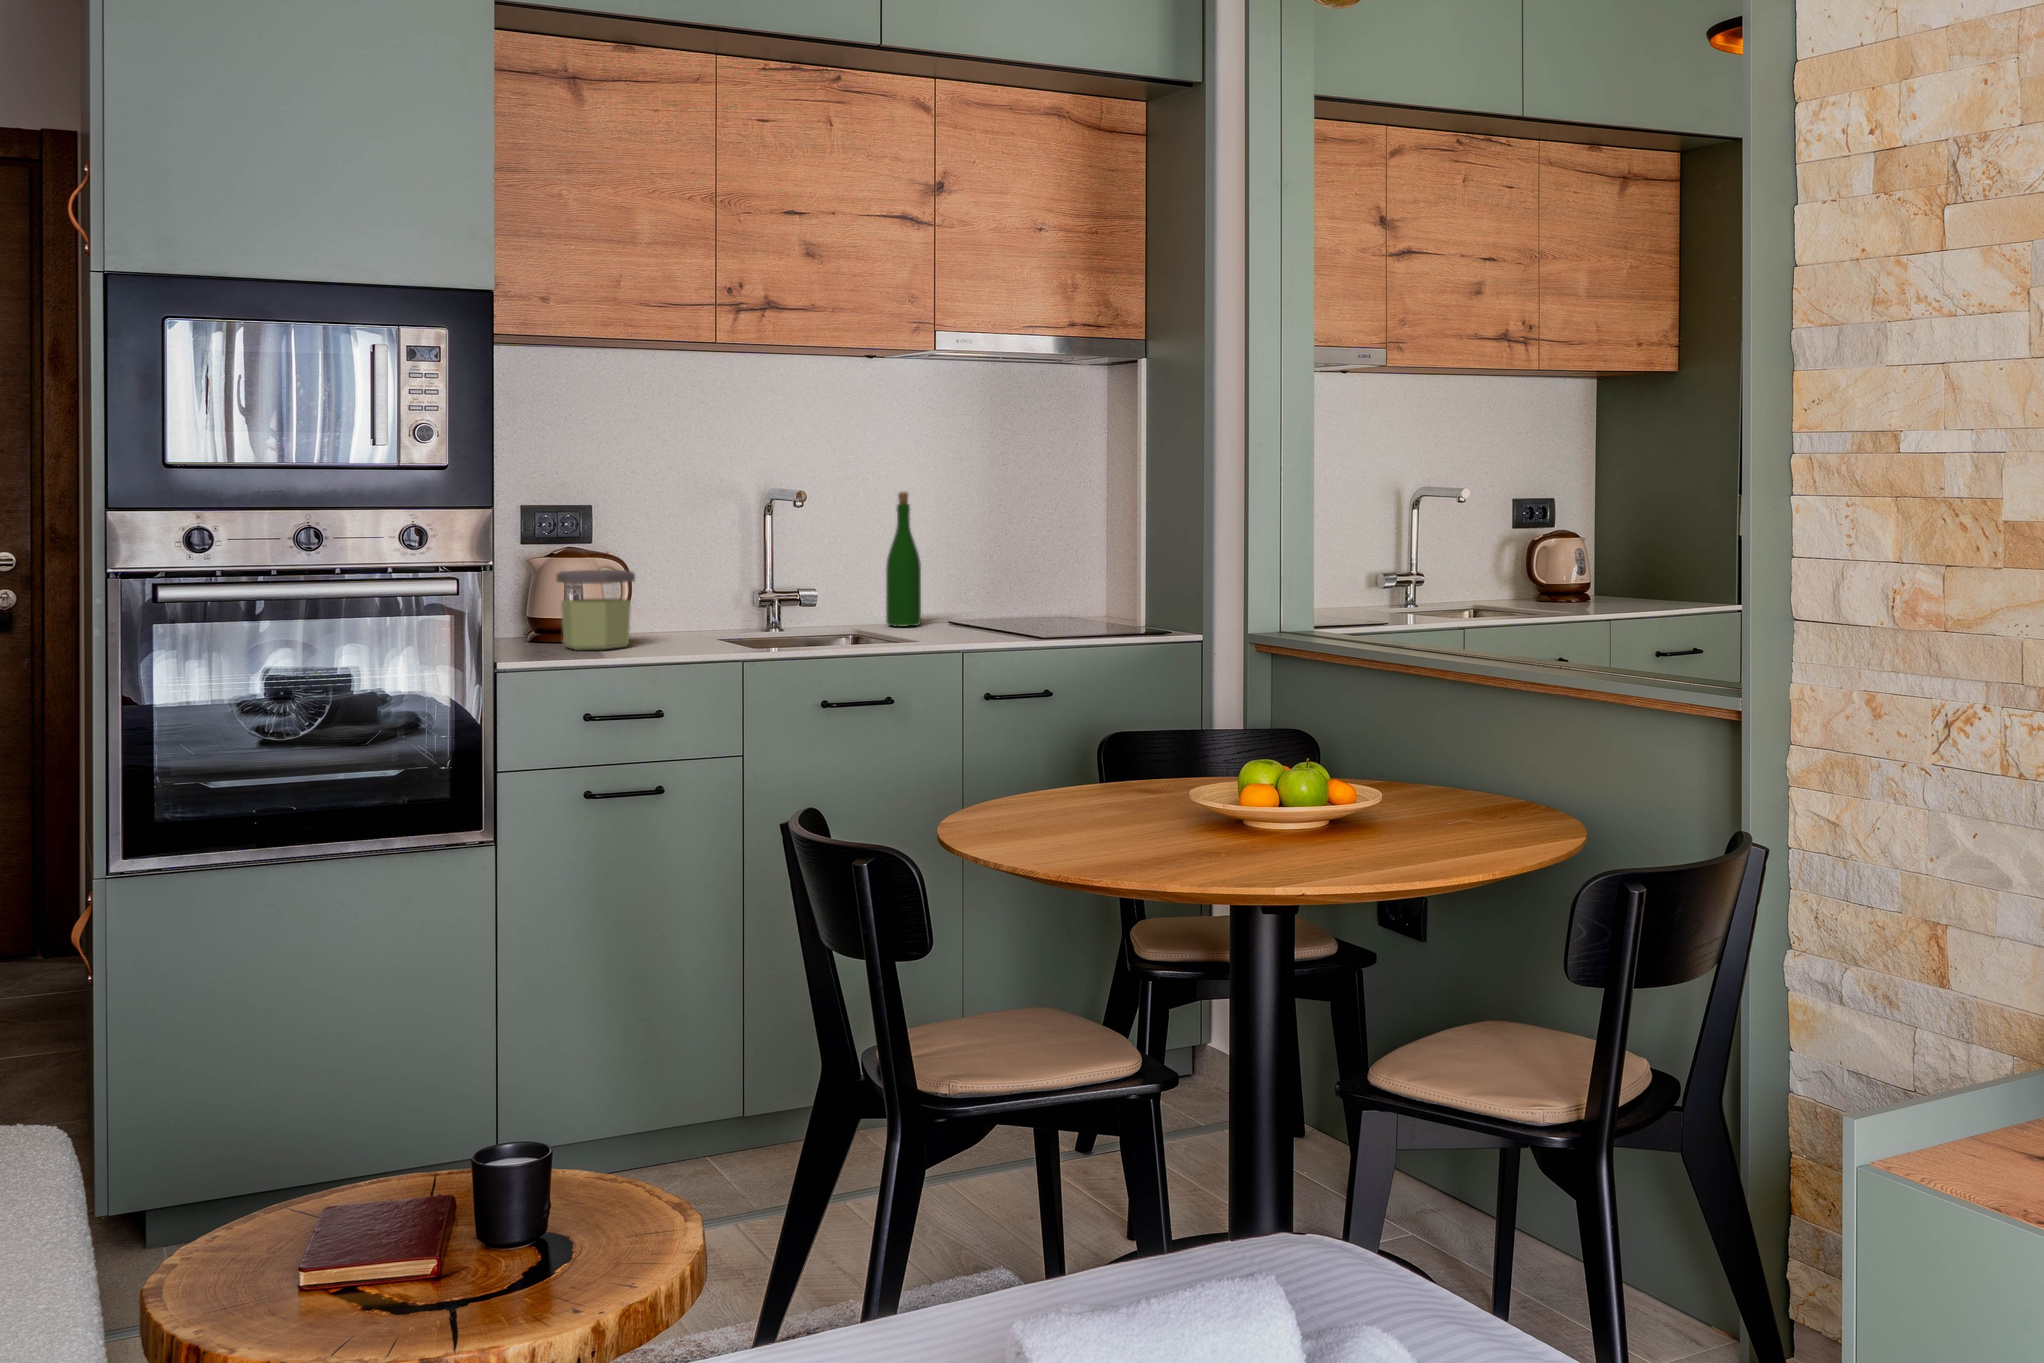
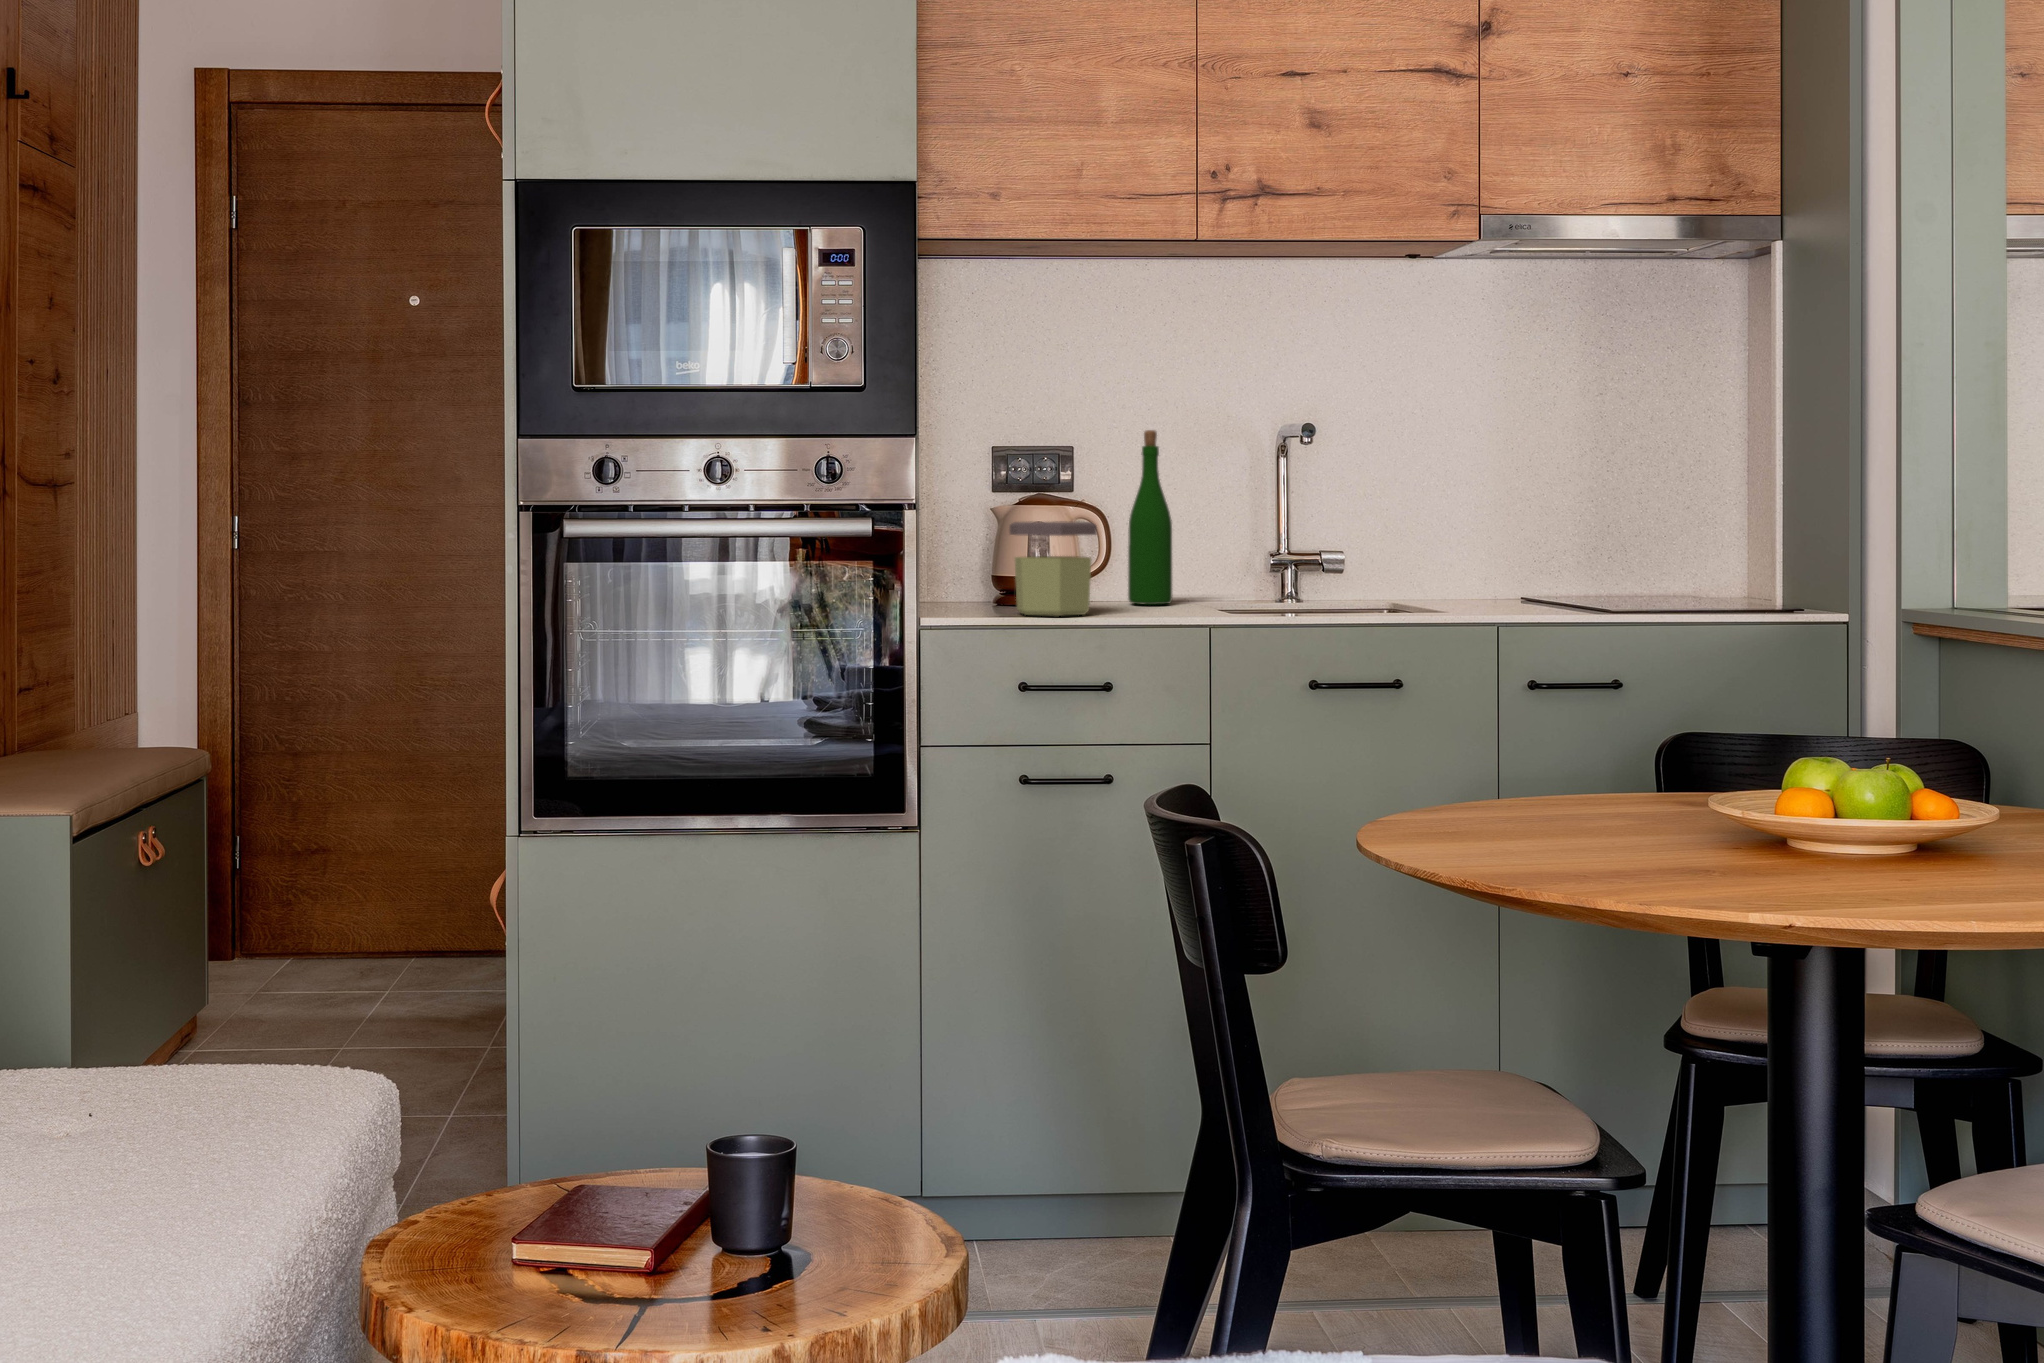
wine bottle: present [886,492,921,627] -> present [1128,430,1172,605]

